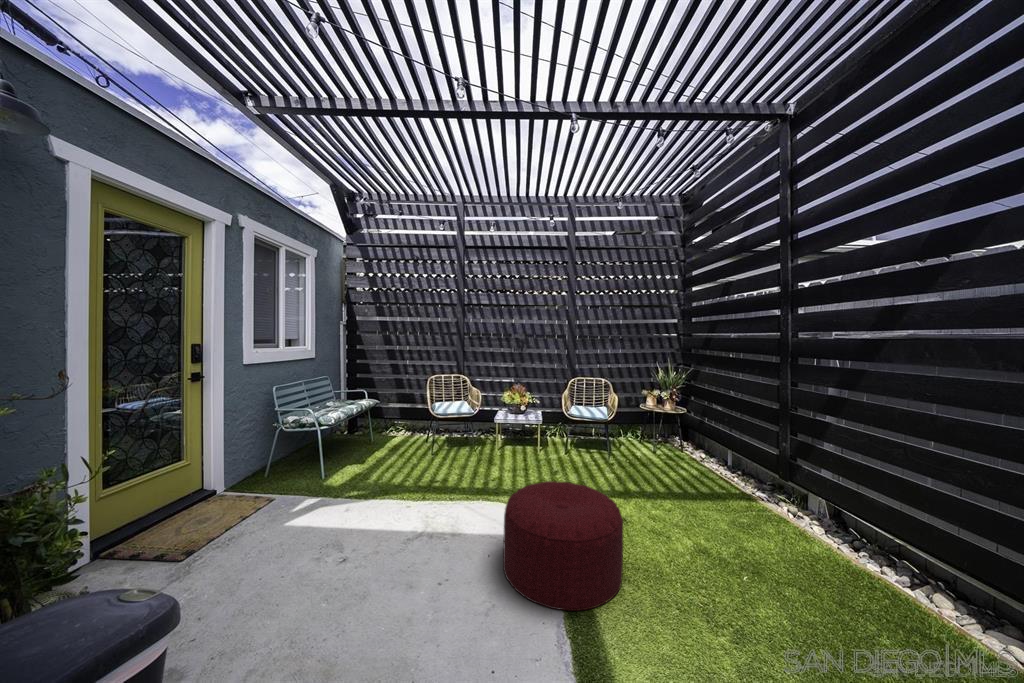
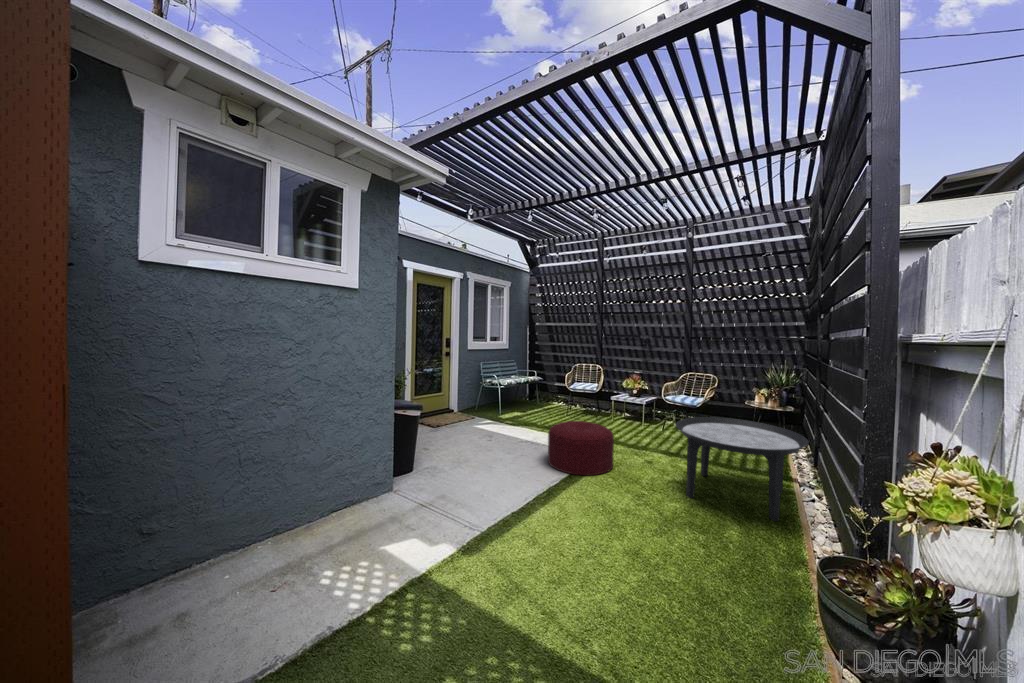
round table: none [697,439,900,592] -> present [676,417,809,521]

